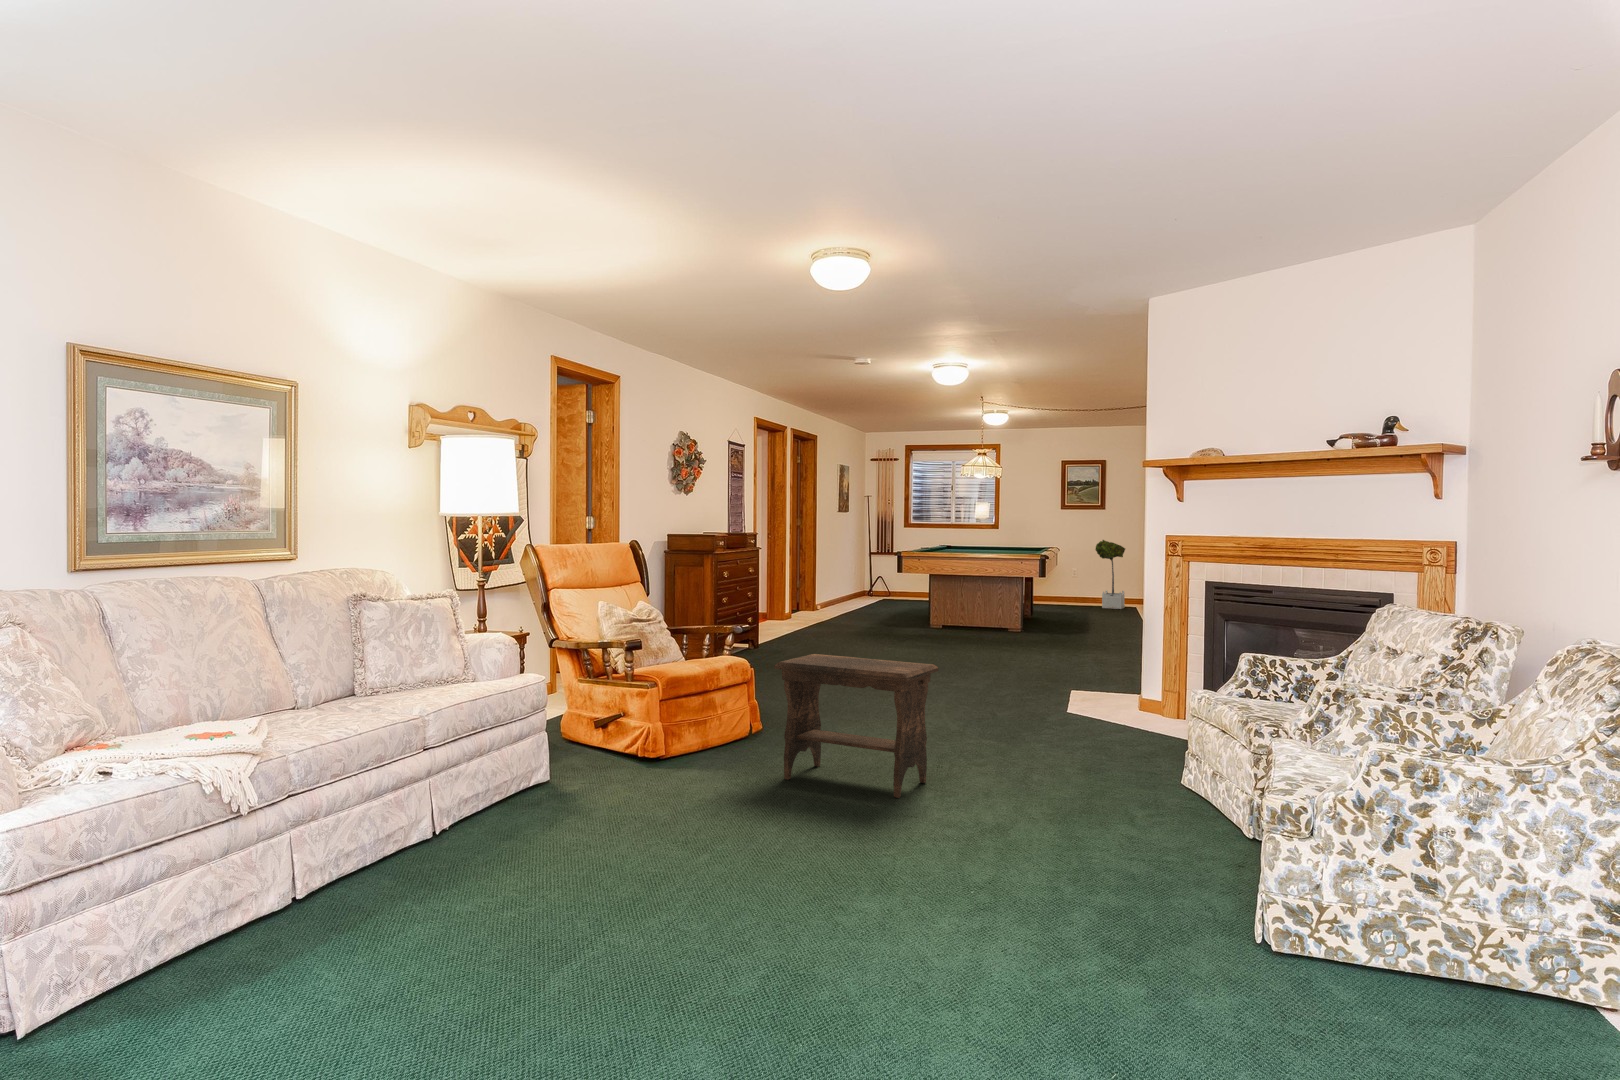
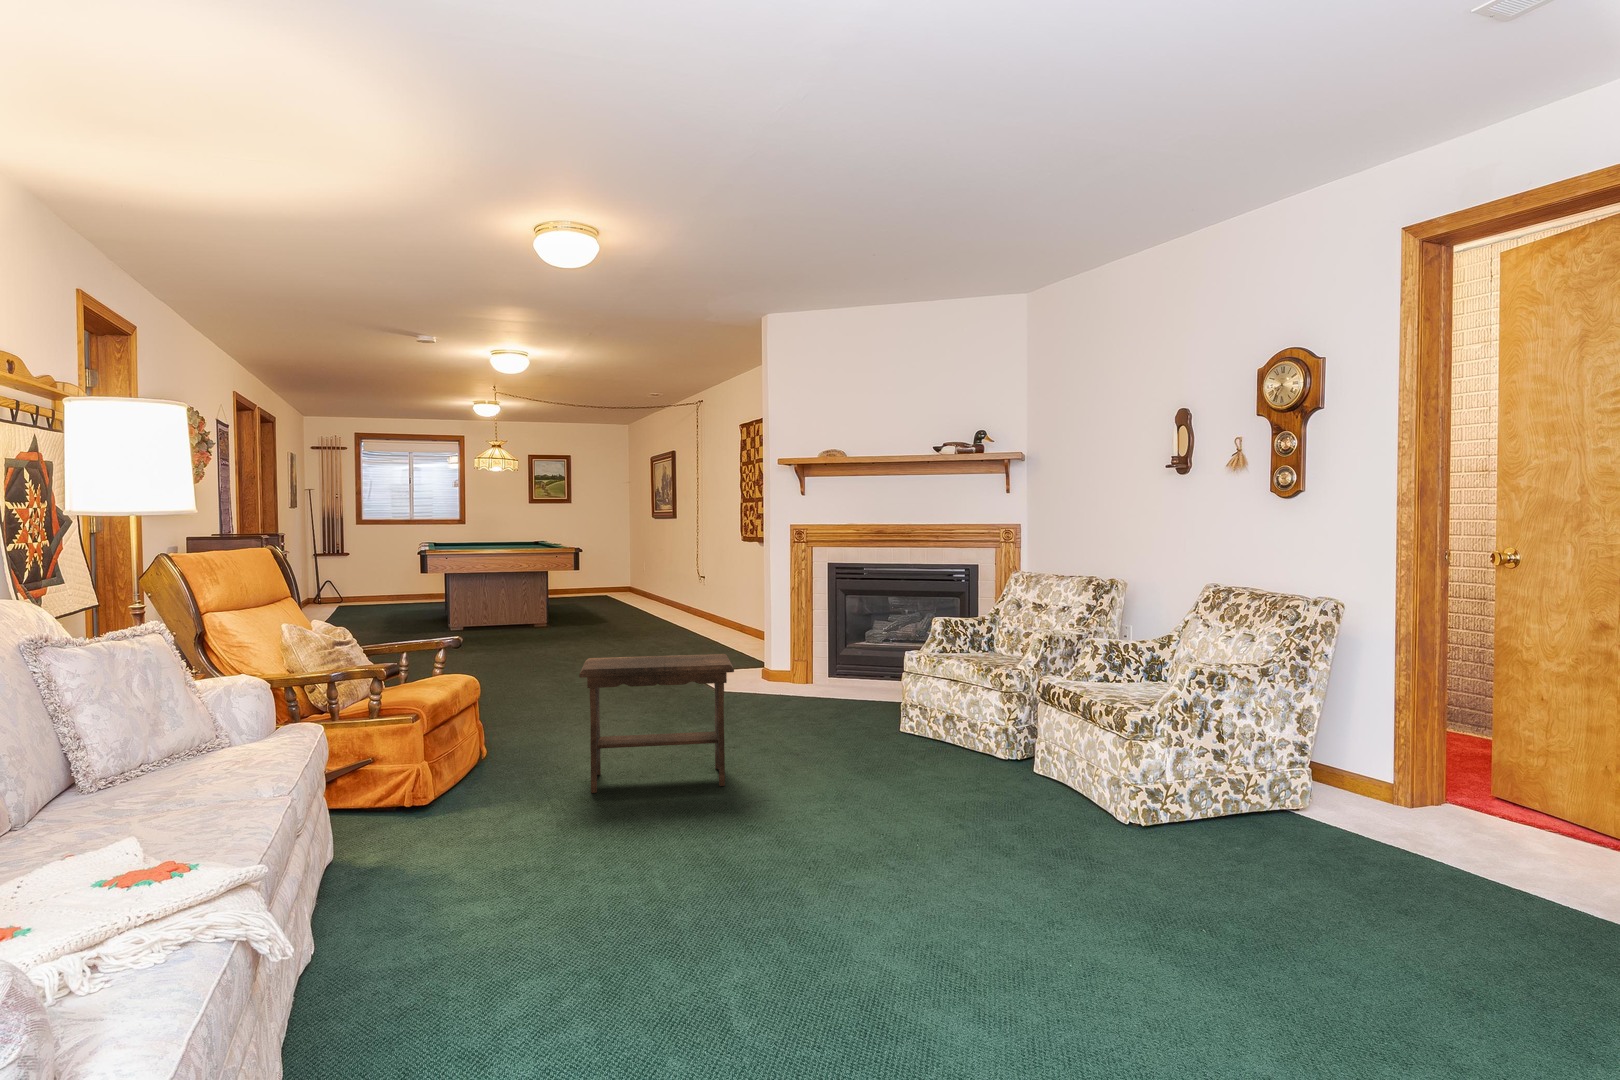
potted tree: present [1095,540,1125,609] -> none [567,531,596,596]

